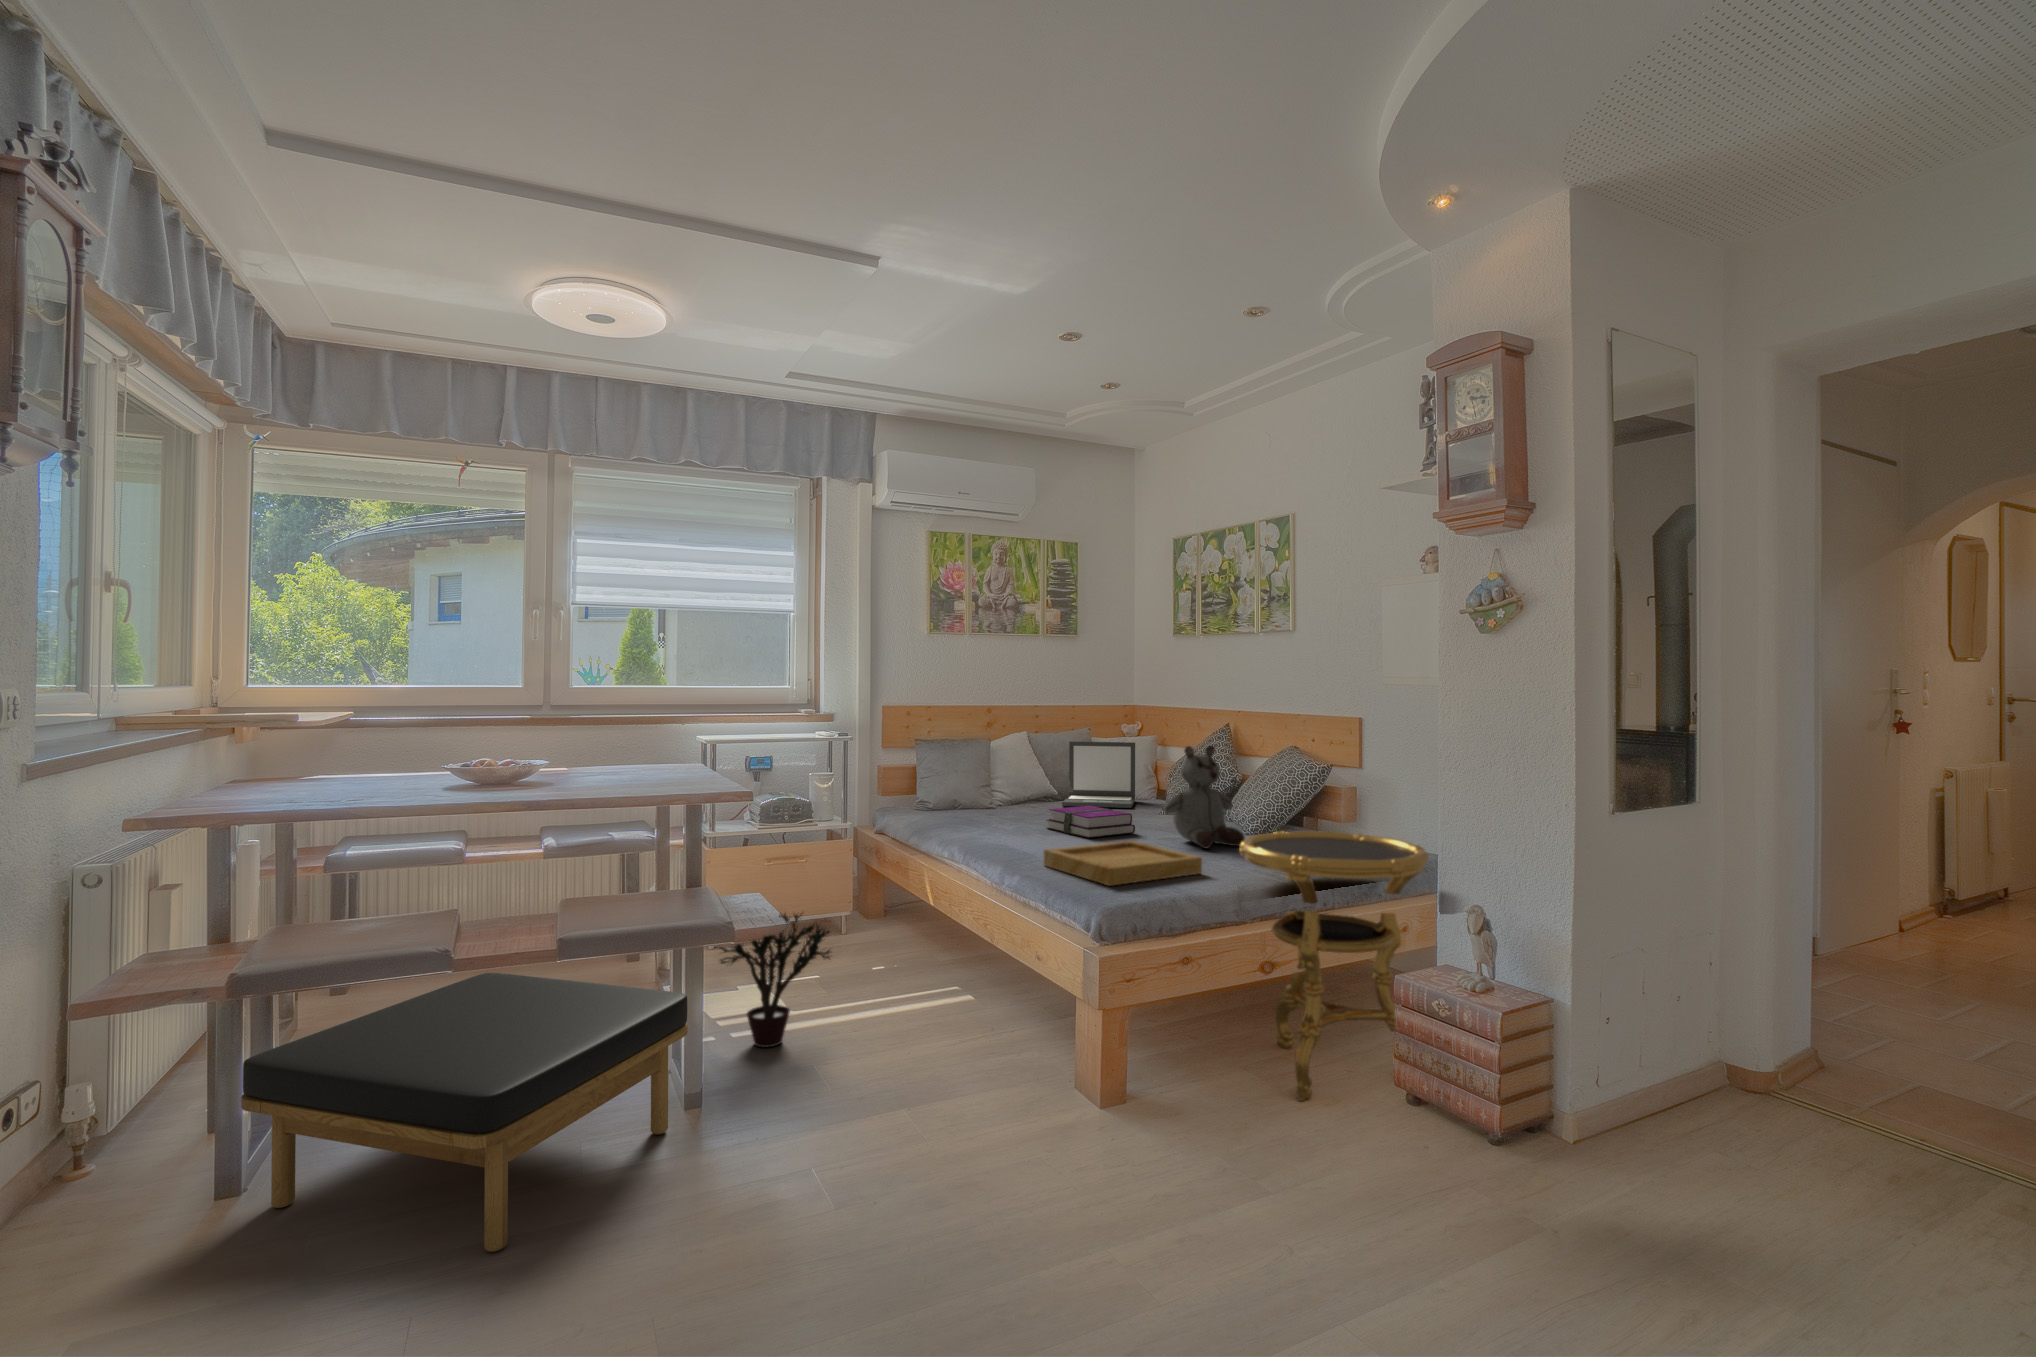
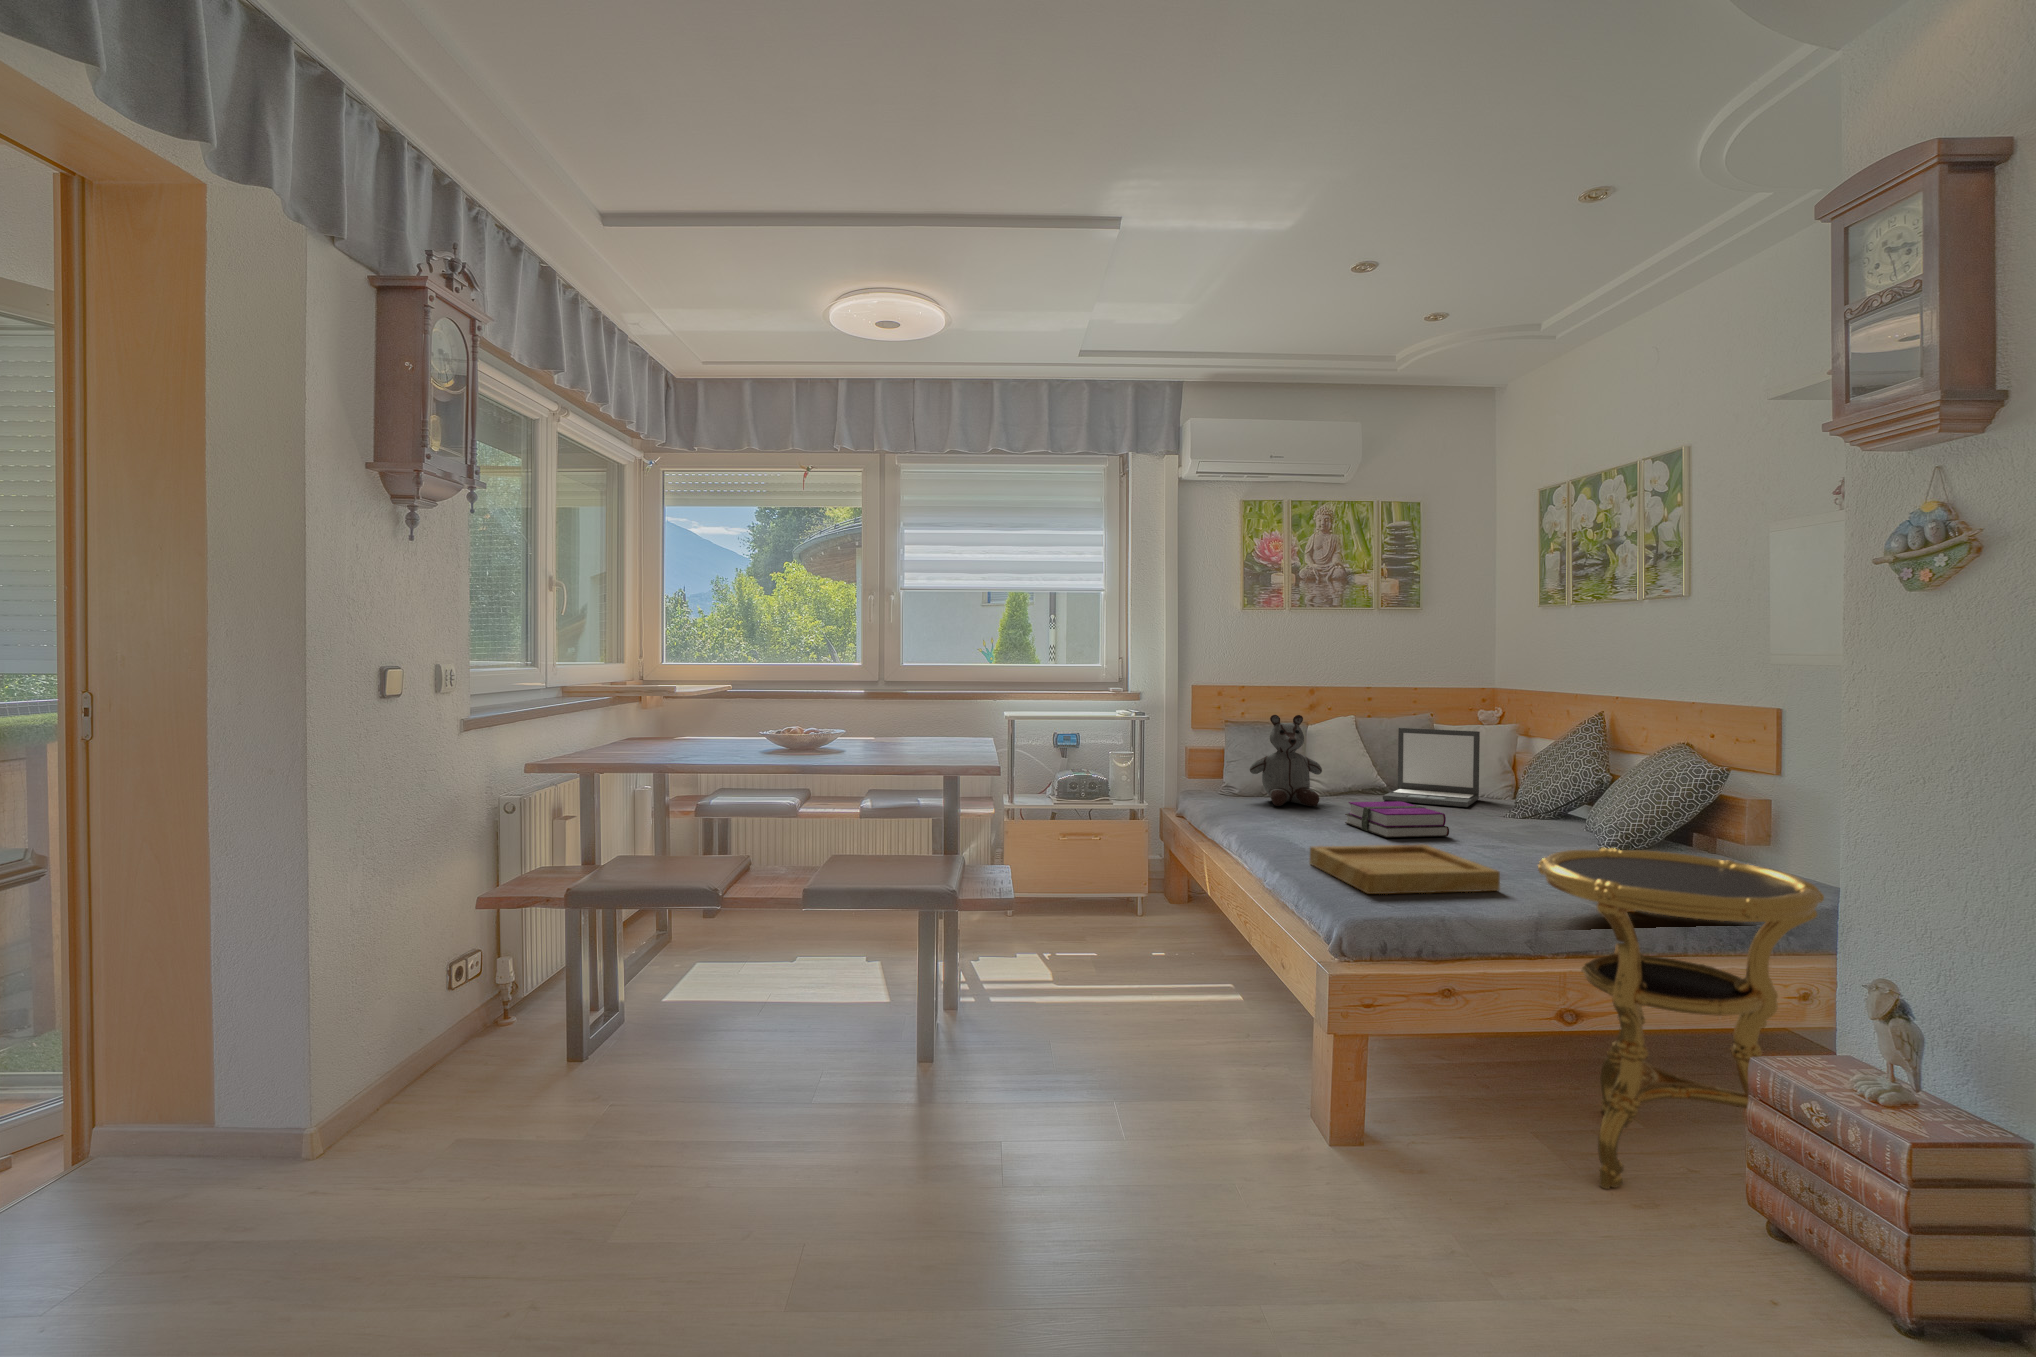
stuffed bear: present [1164,746,1245,848] -> present [1250,715,1322,806]
potted plant: present [714,913,830,1048] -> none [966,880,1084,1017]
ottoman: present [241,973,688,1252] -> none [573,913,918,1156]

